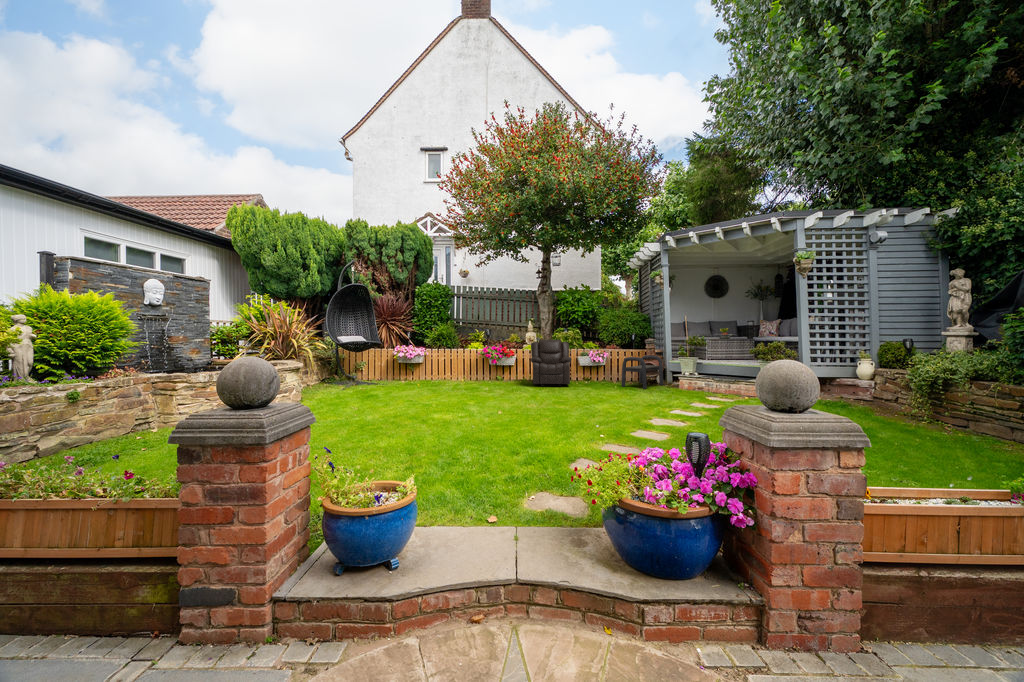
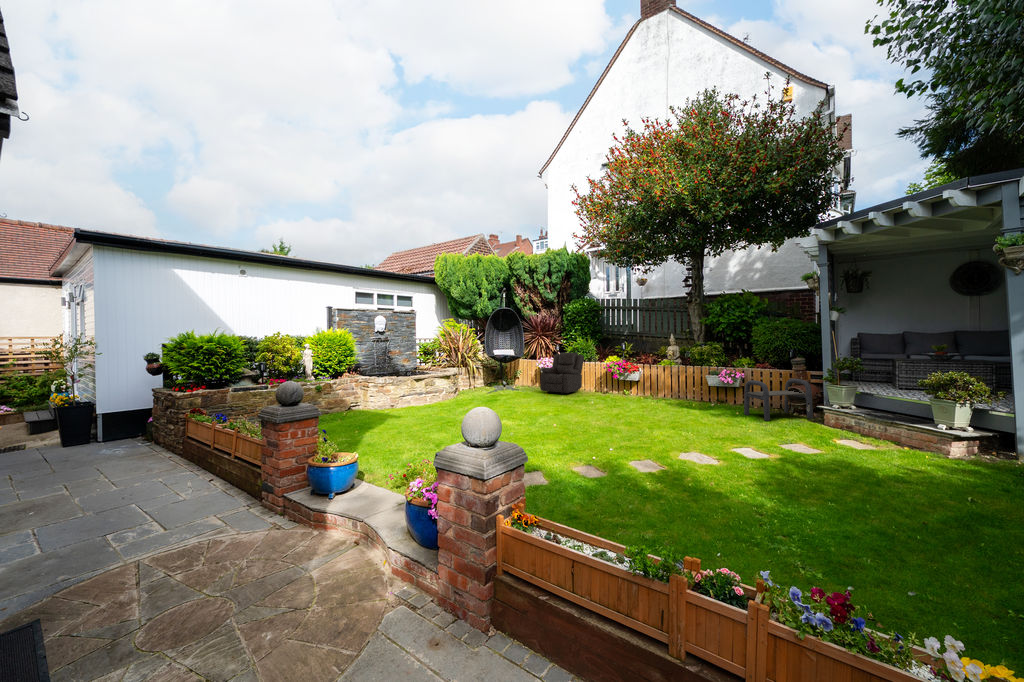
chair: present [531,340,572,386] -> present [540,353,584,394]

